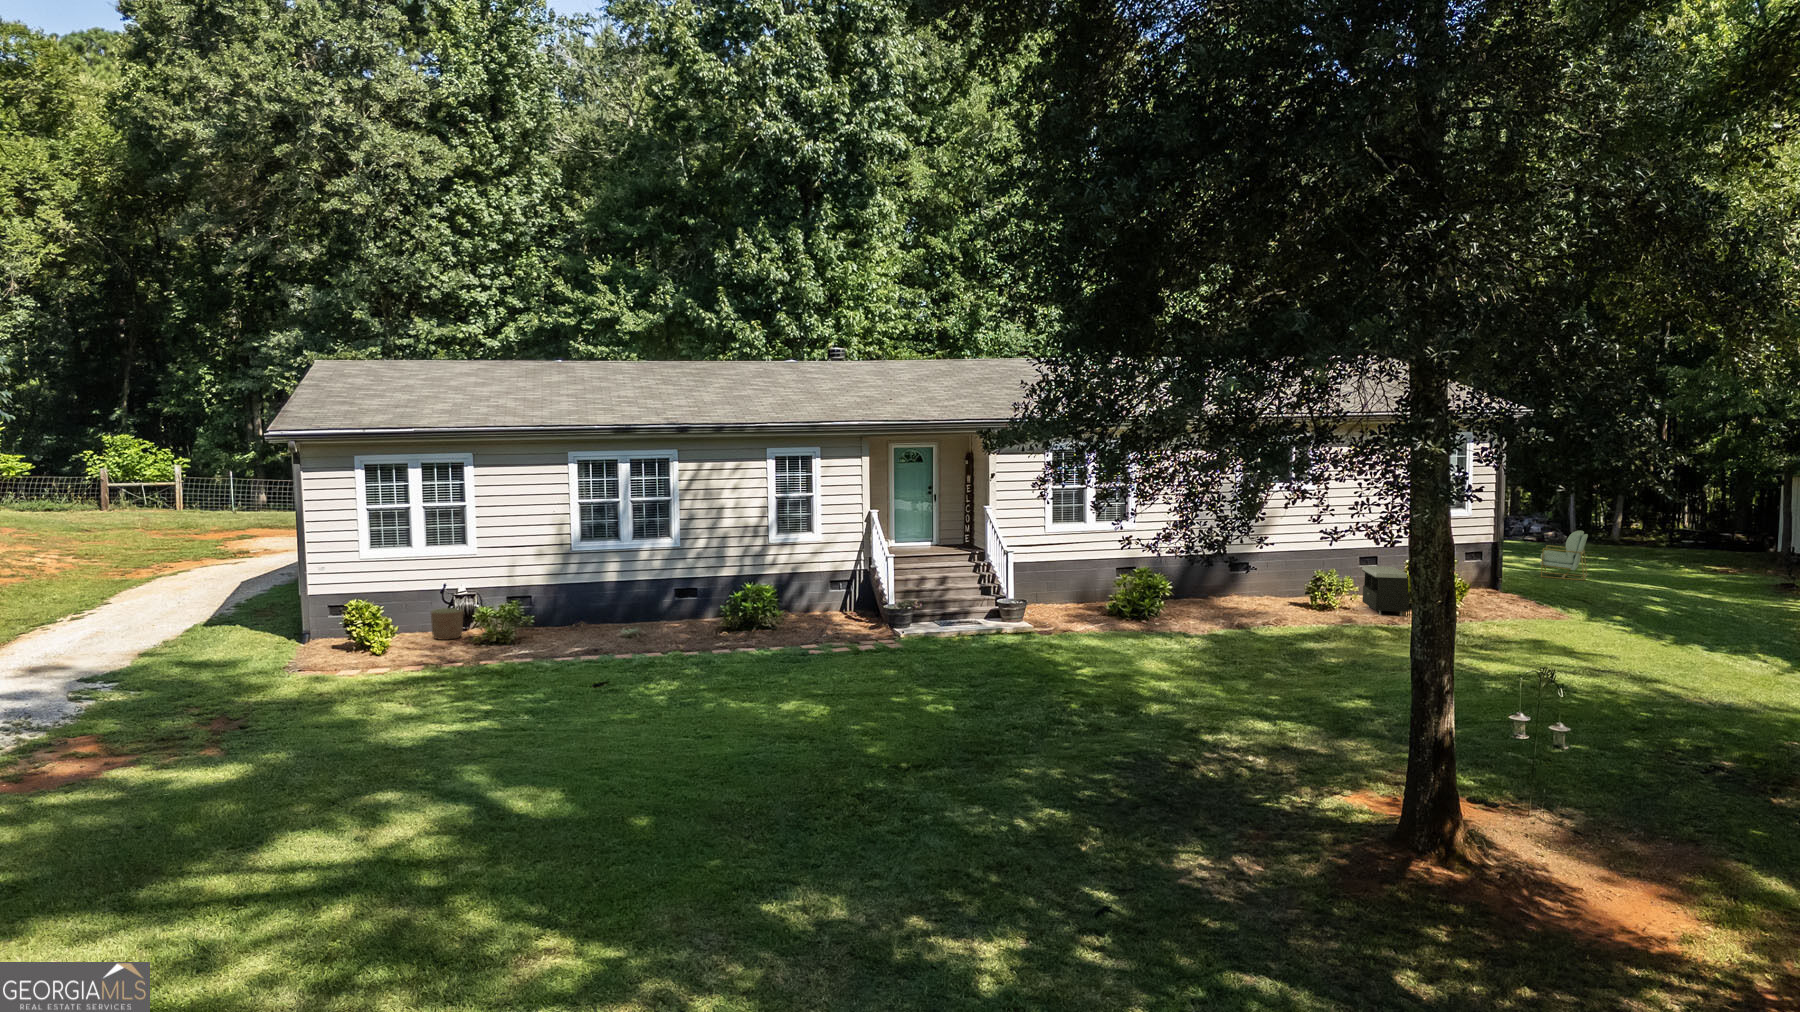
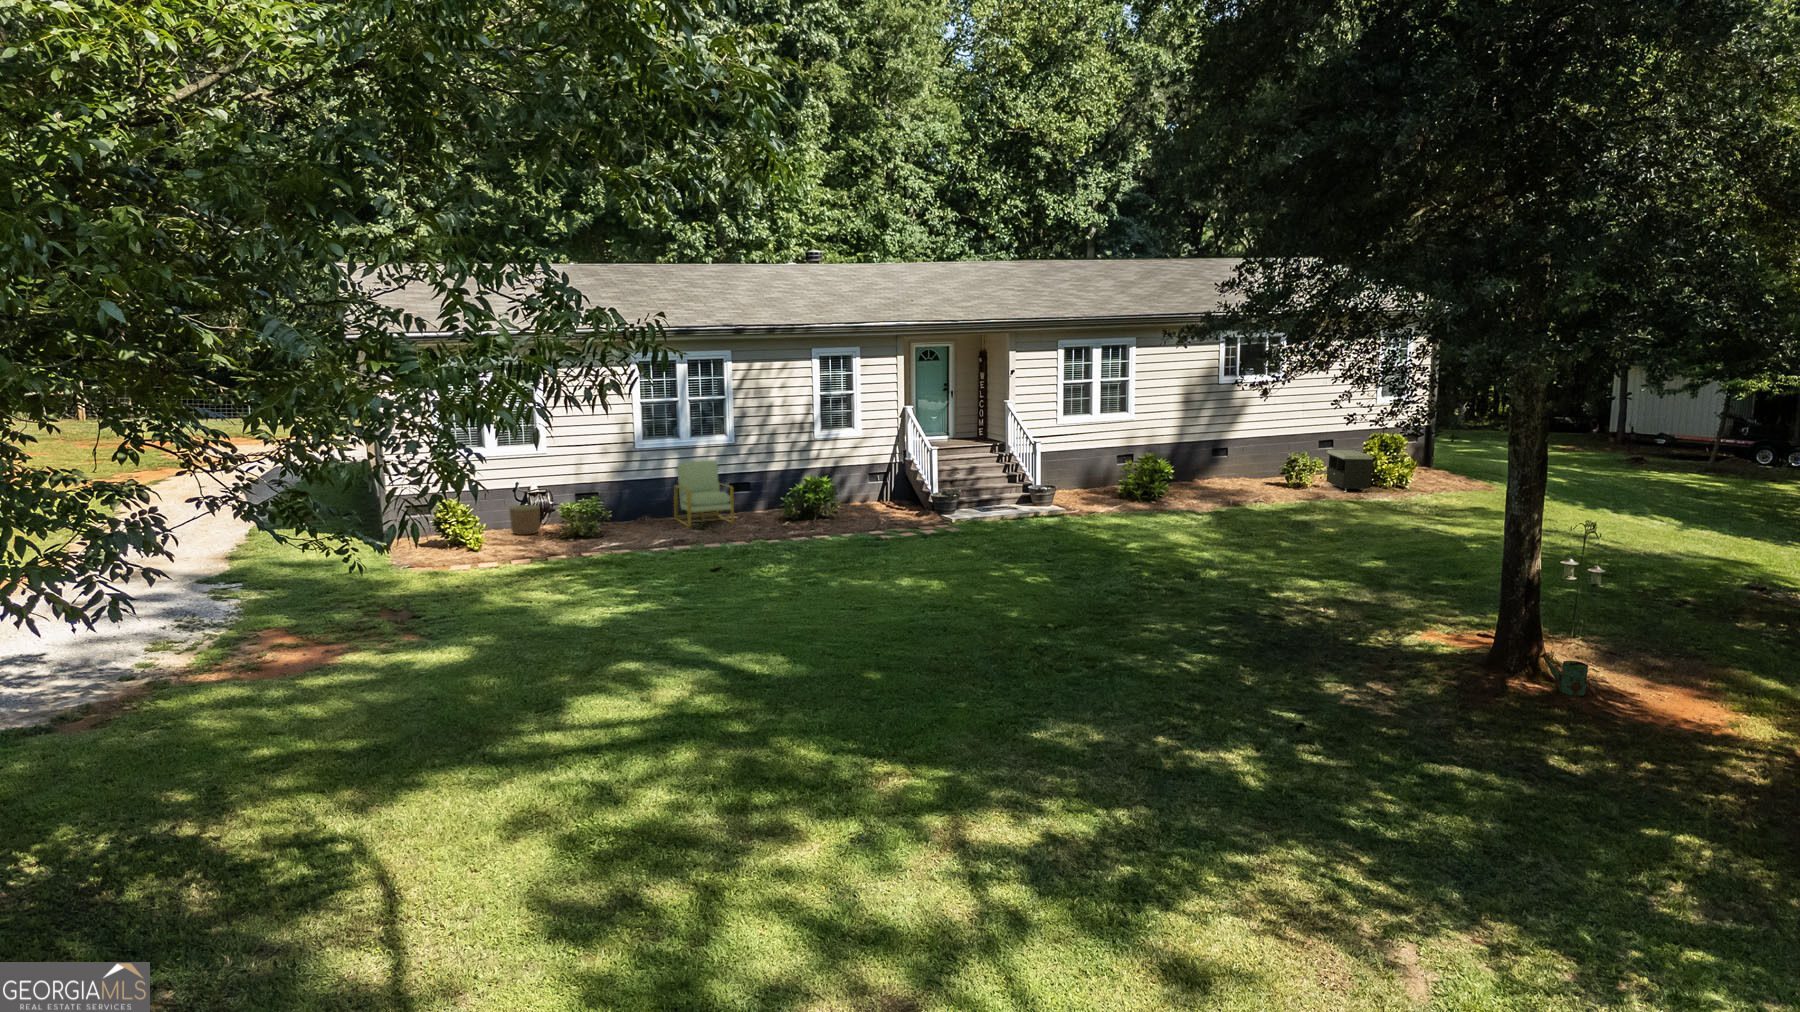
chair: present [1540,531,1588,580] -> present [674,460,734,527]
watering can: none [1453,831,1521,888] -> present [1539,653,1597,696]

